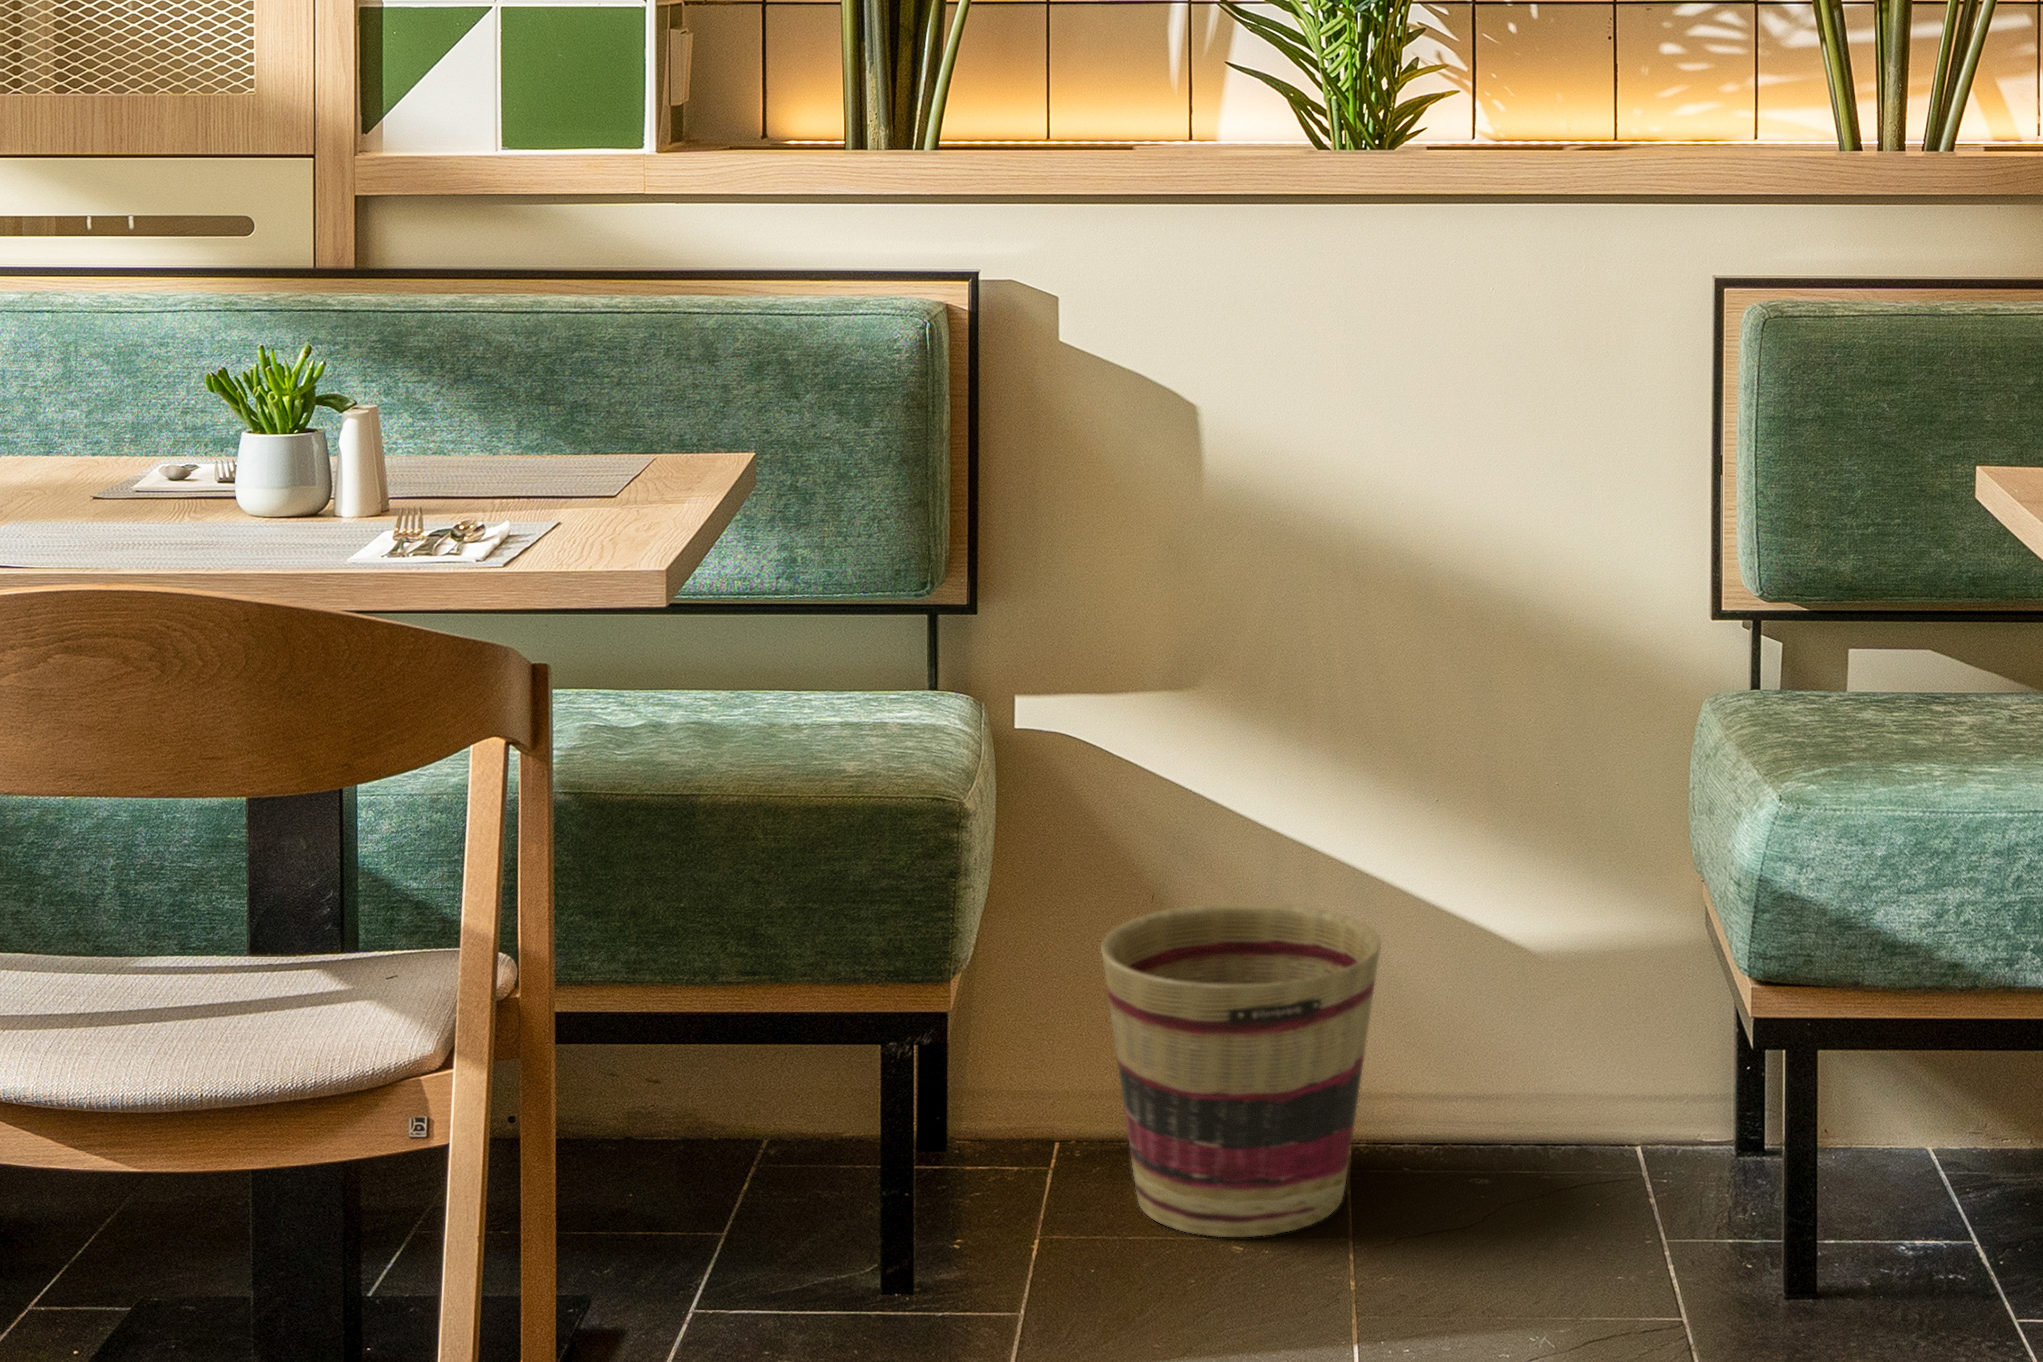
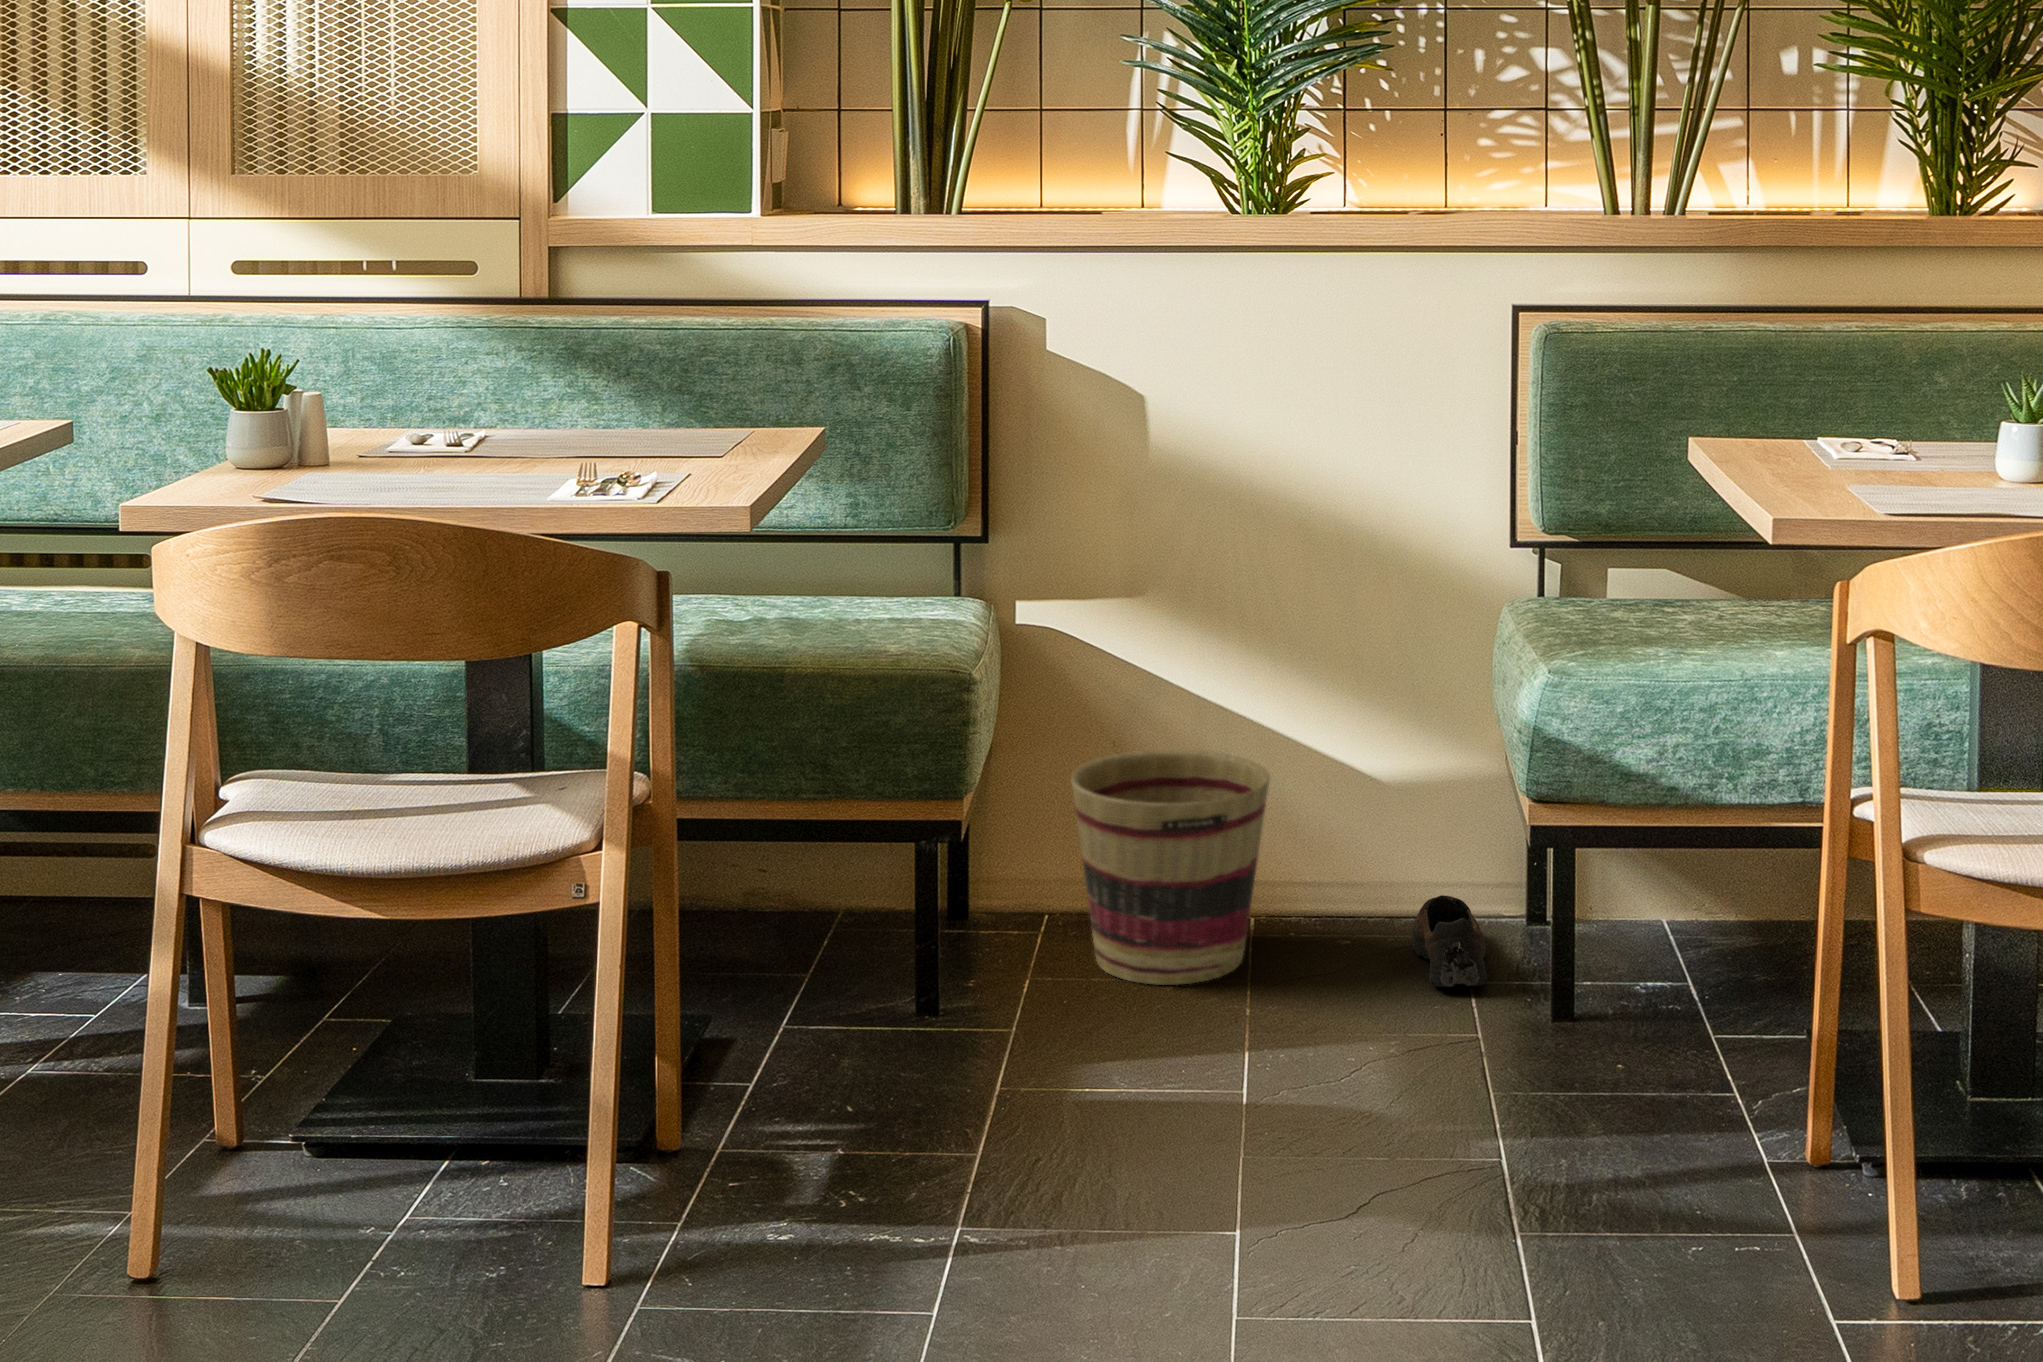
shoe: none [1579,1106,1686,1238] -> present [1412,895,1487,987]

